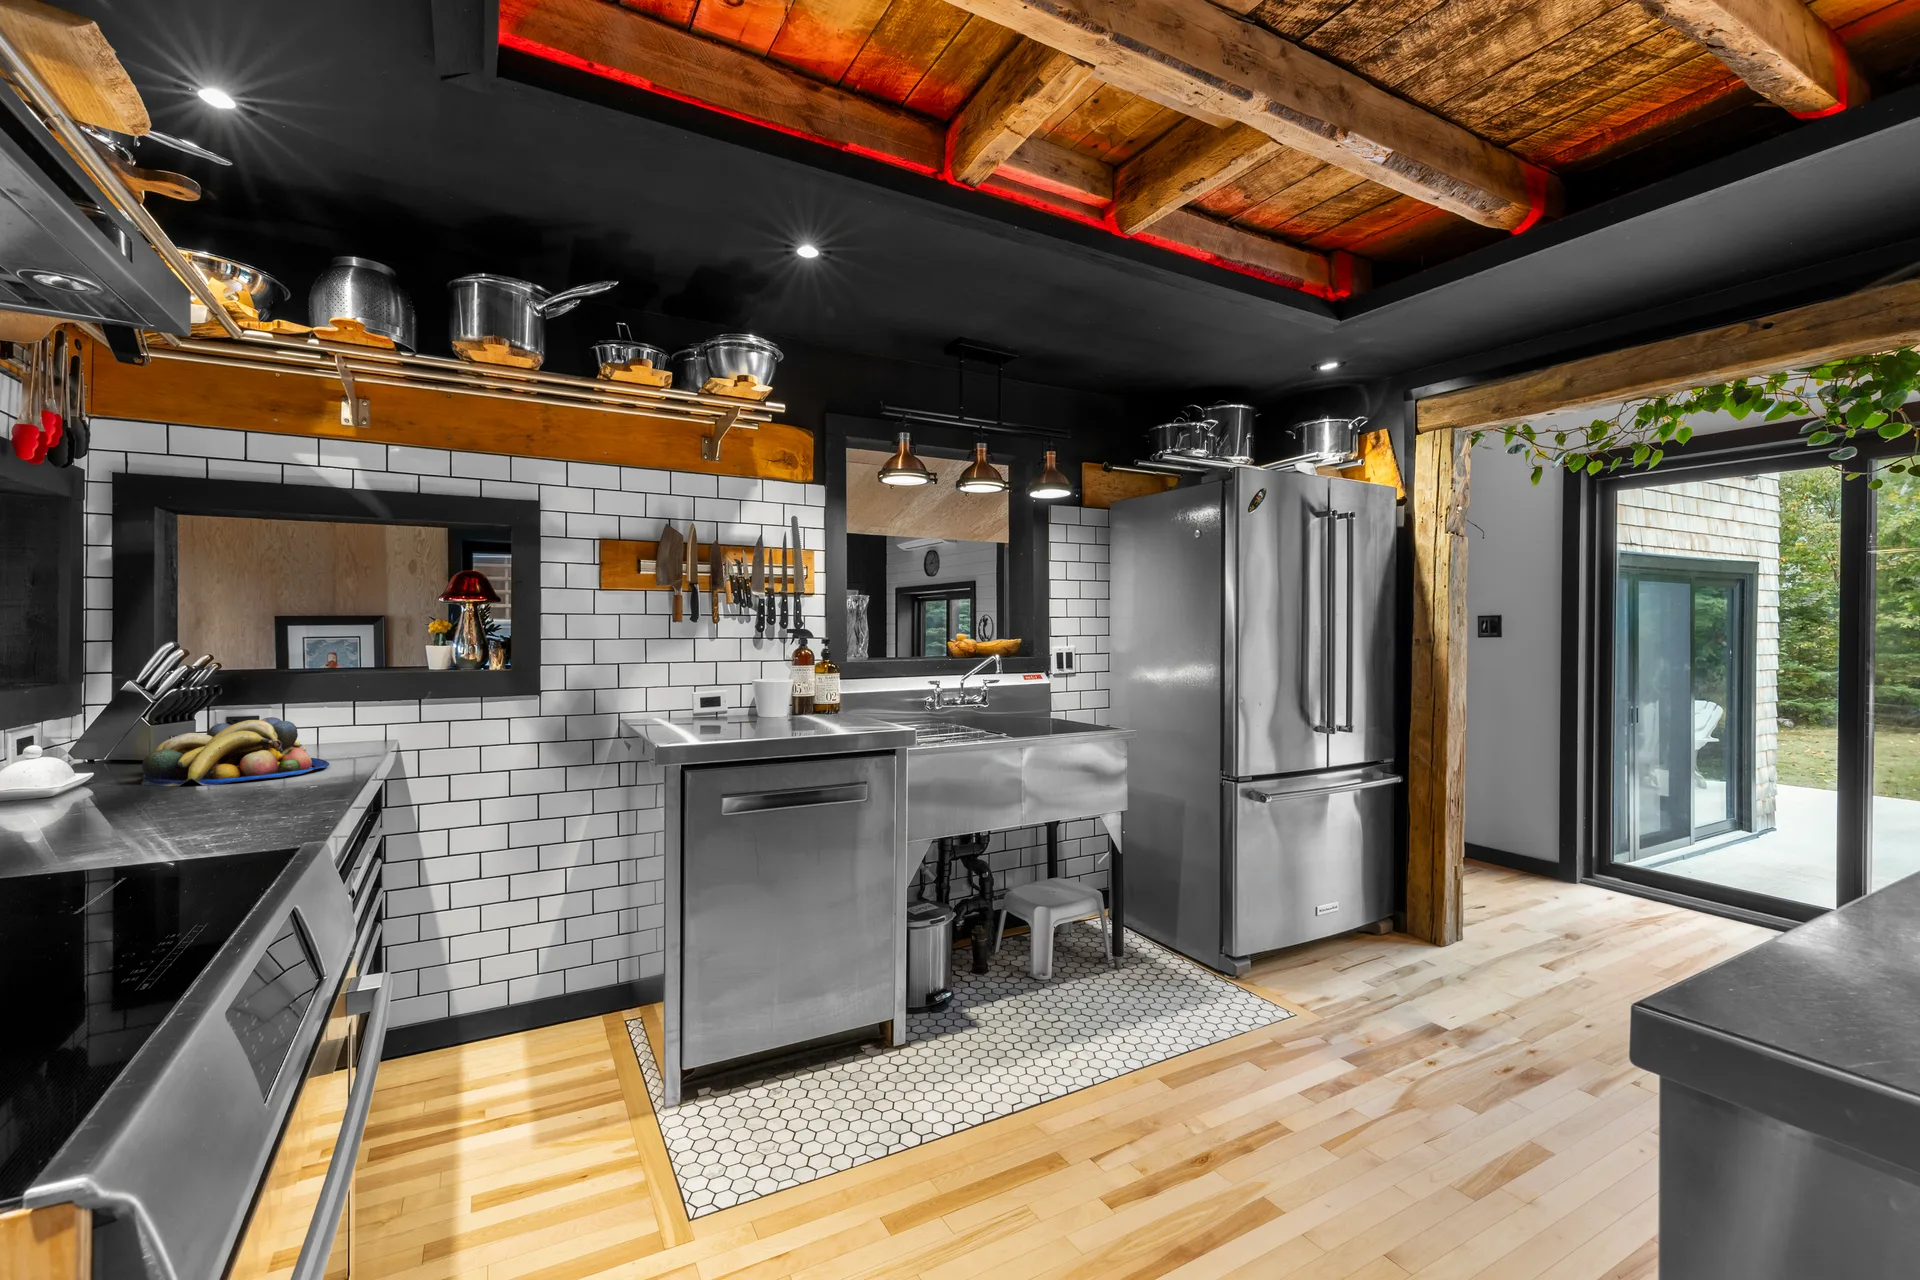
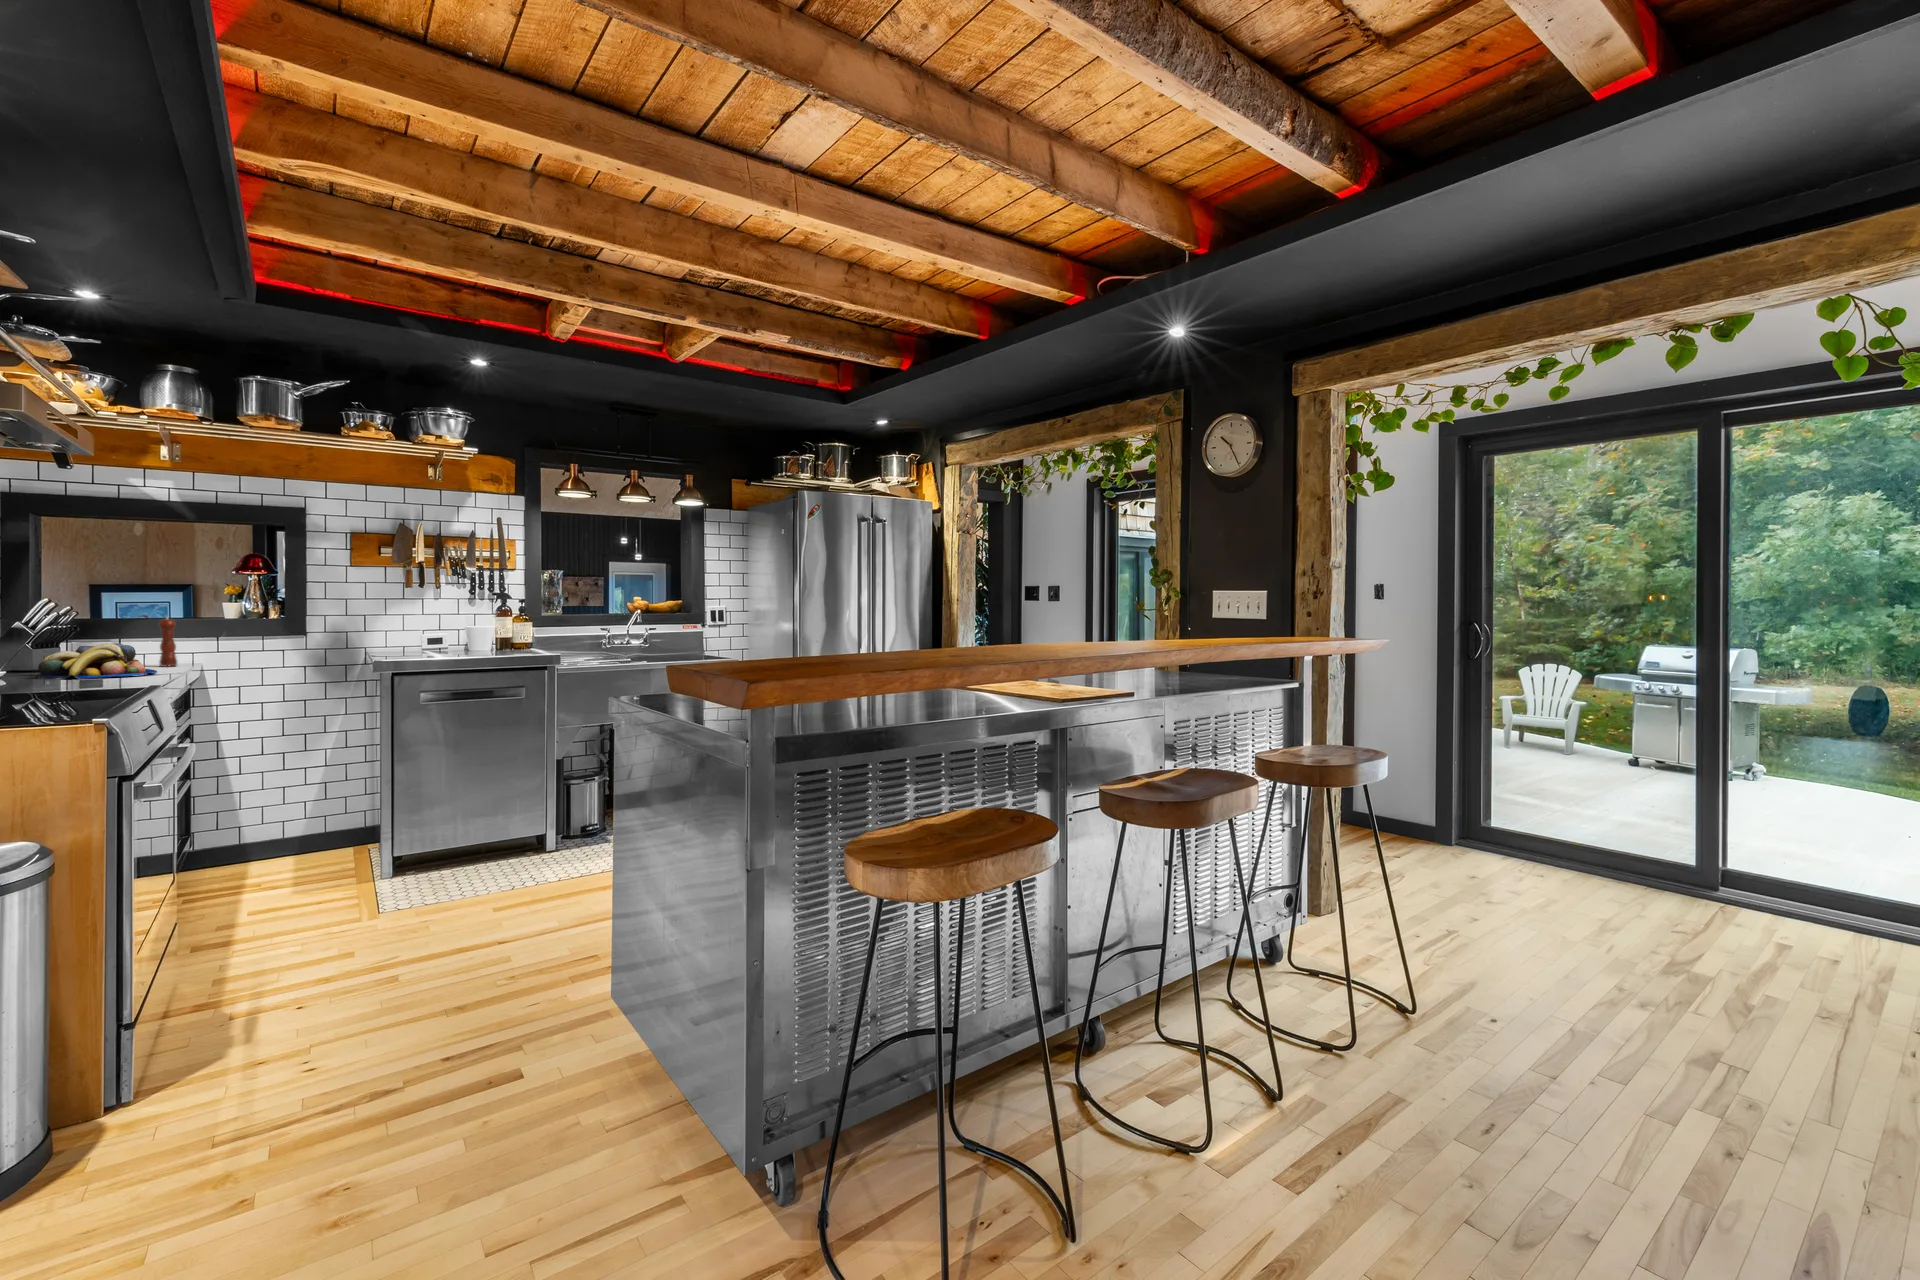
pepper mill: none [337,668,362,748] -> present [159,616,177,667]

